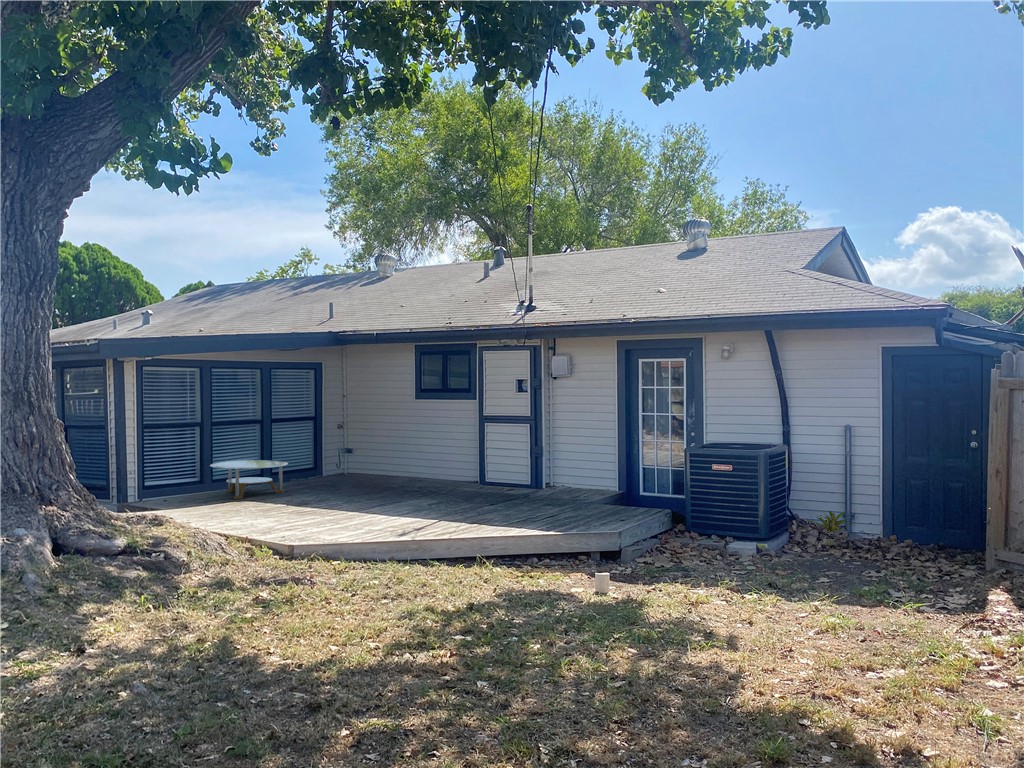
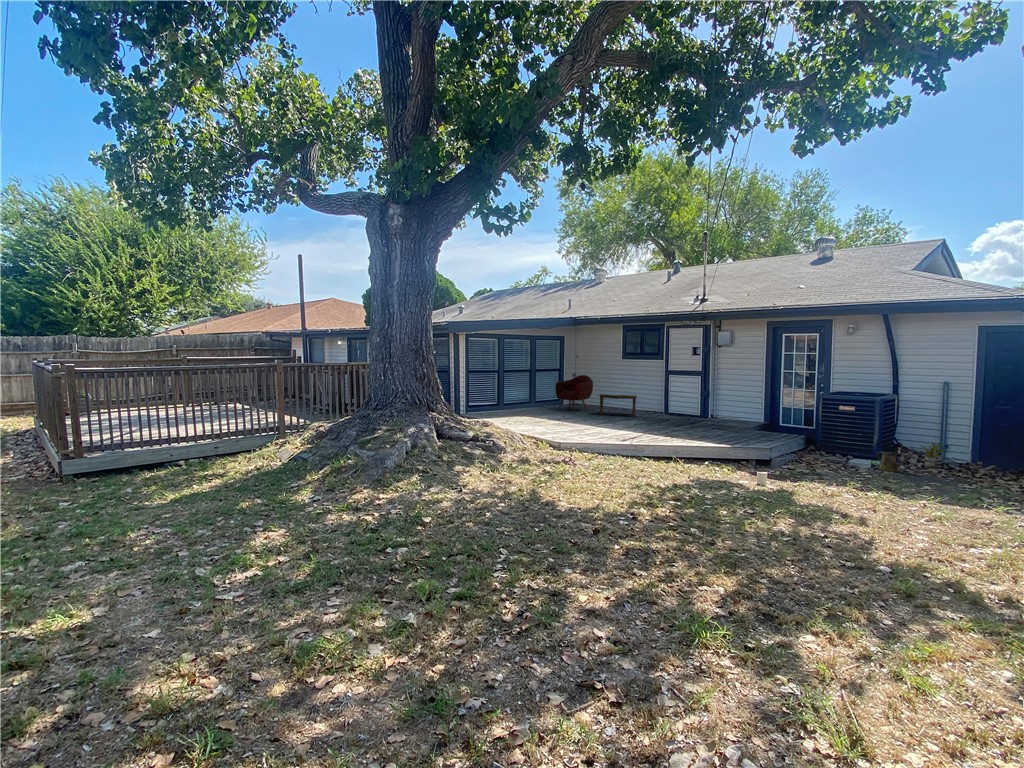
armchair: none [304,426,367,487] -> present [556,375,593,411]
bench: none [376,456,437,491] -> present [600,394,637,417]
round table: present [210,460,288,499] -> none [504,394,548,416]
watering can: none [763,528,805,557] -> present [877,452,912,472]

